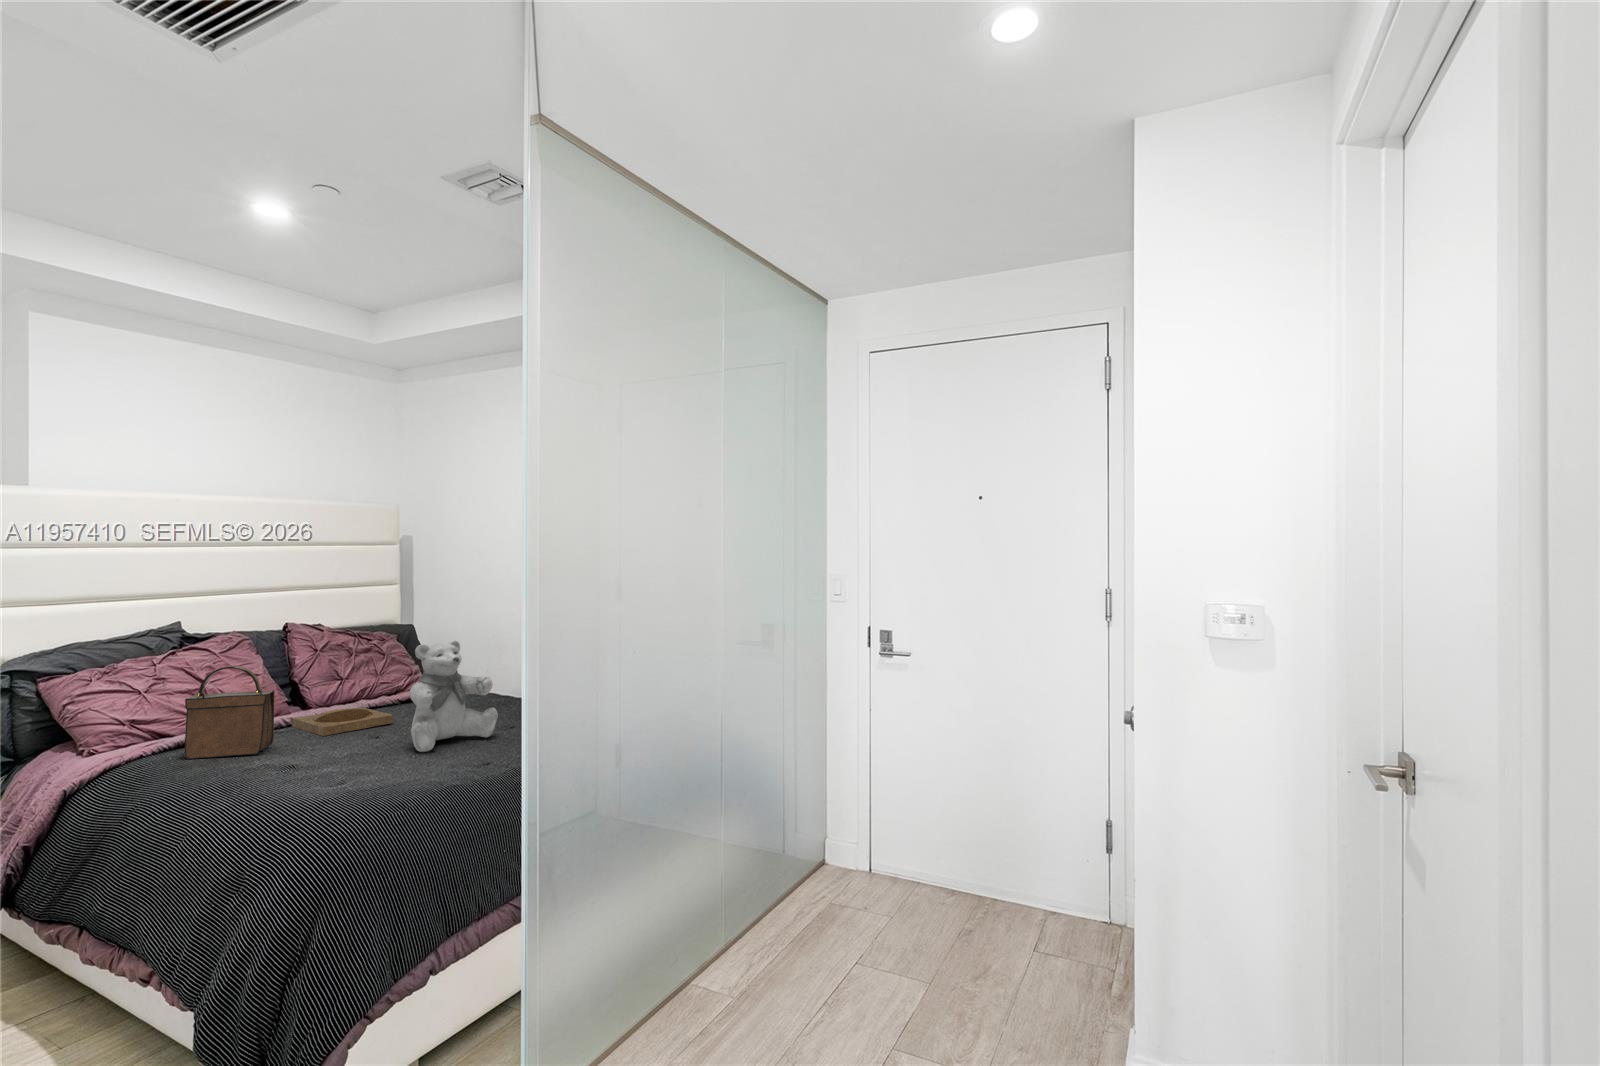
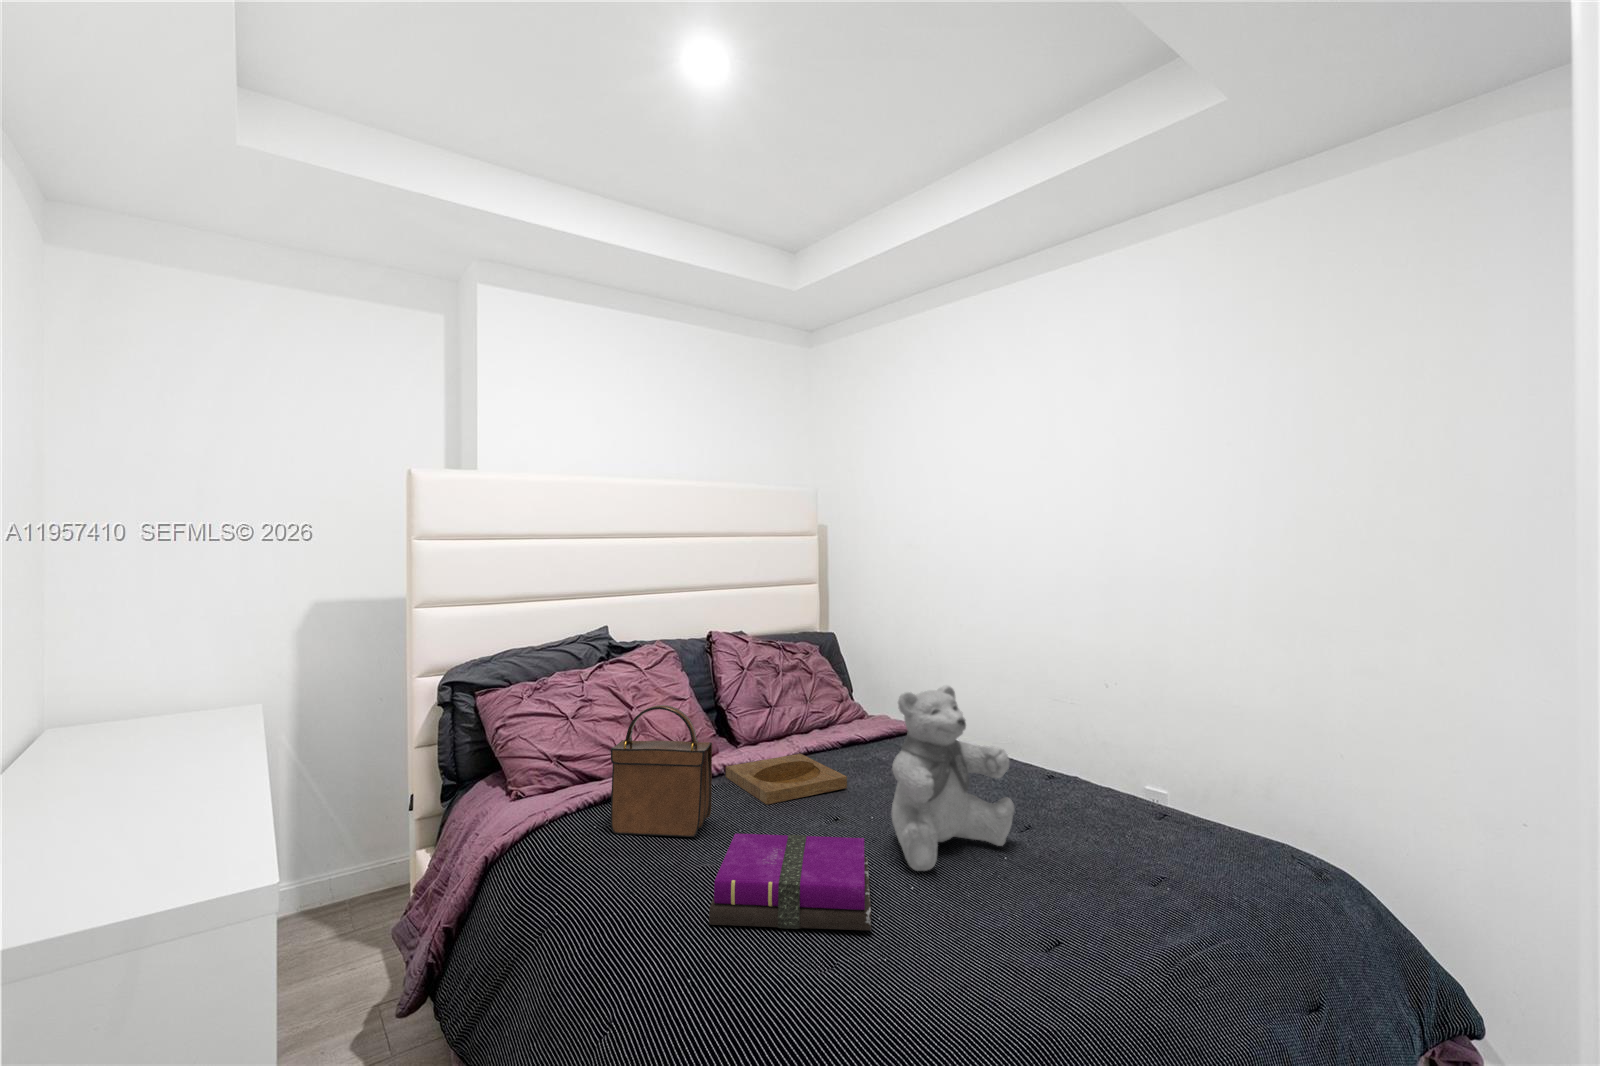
notebook: none [261,733,385,784] -> present [709,834,871,931]

